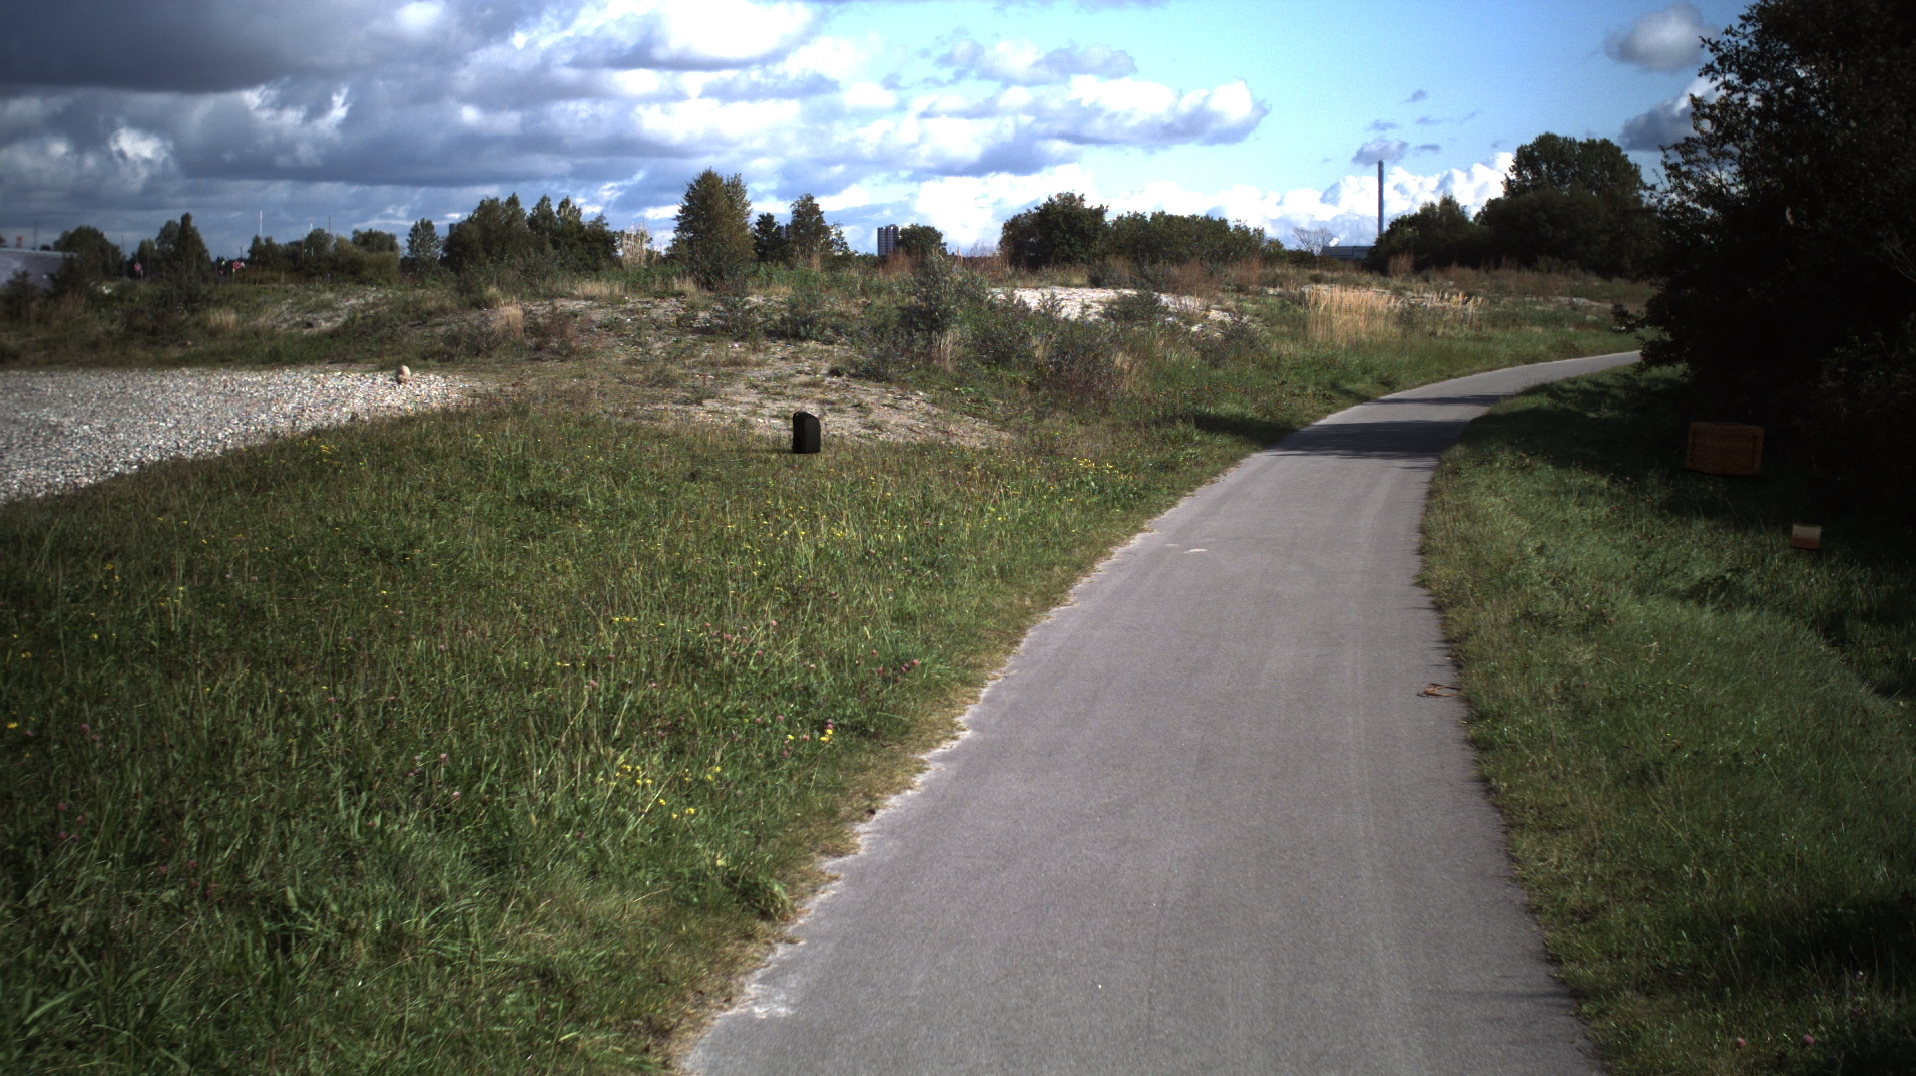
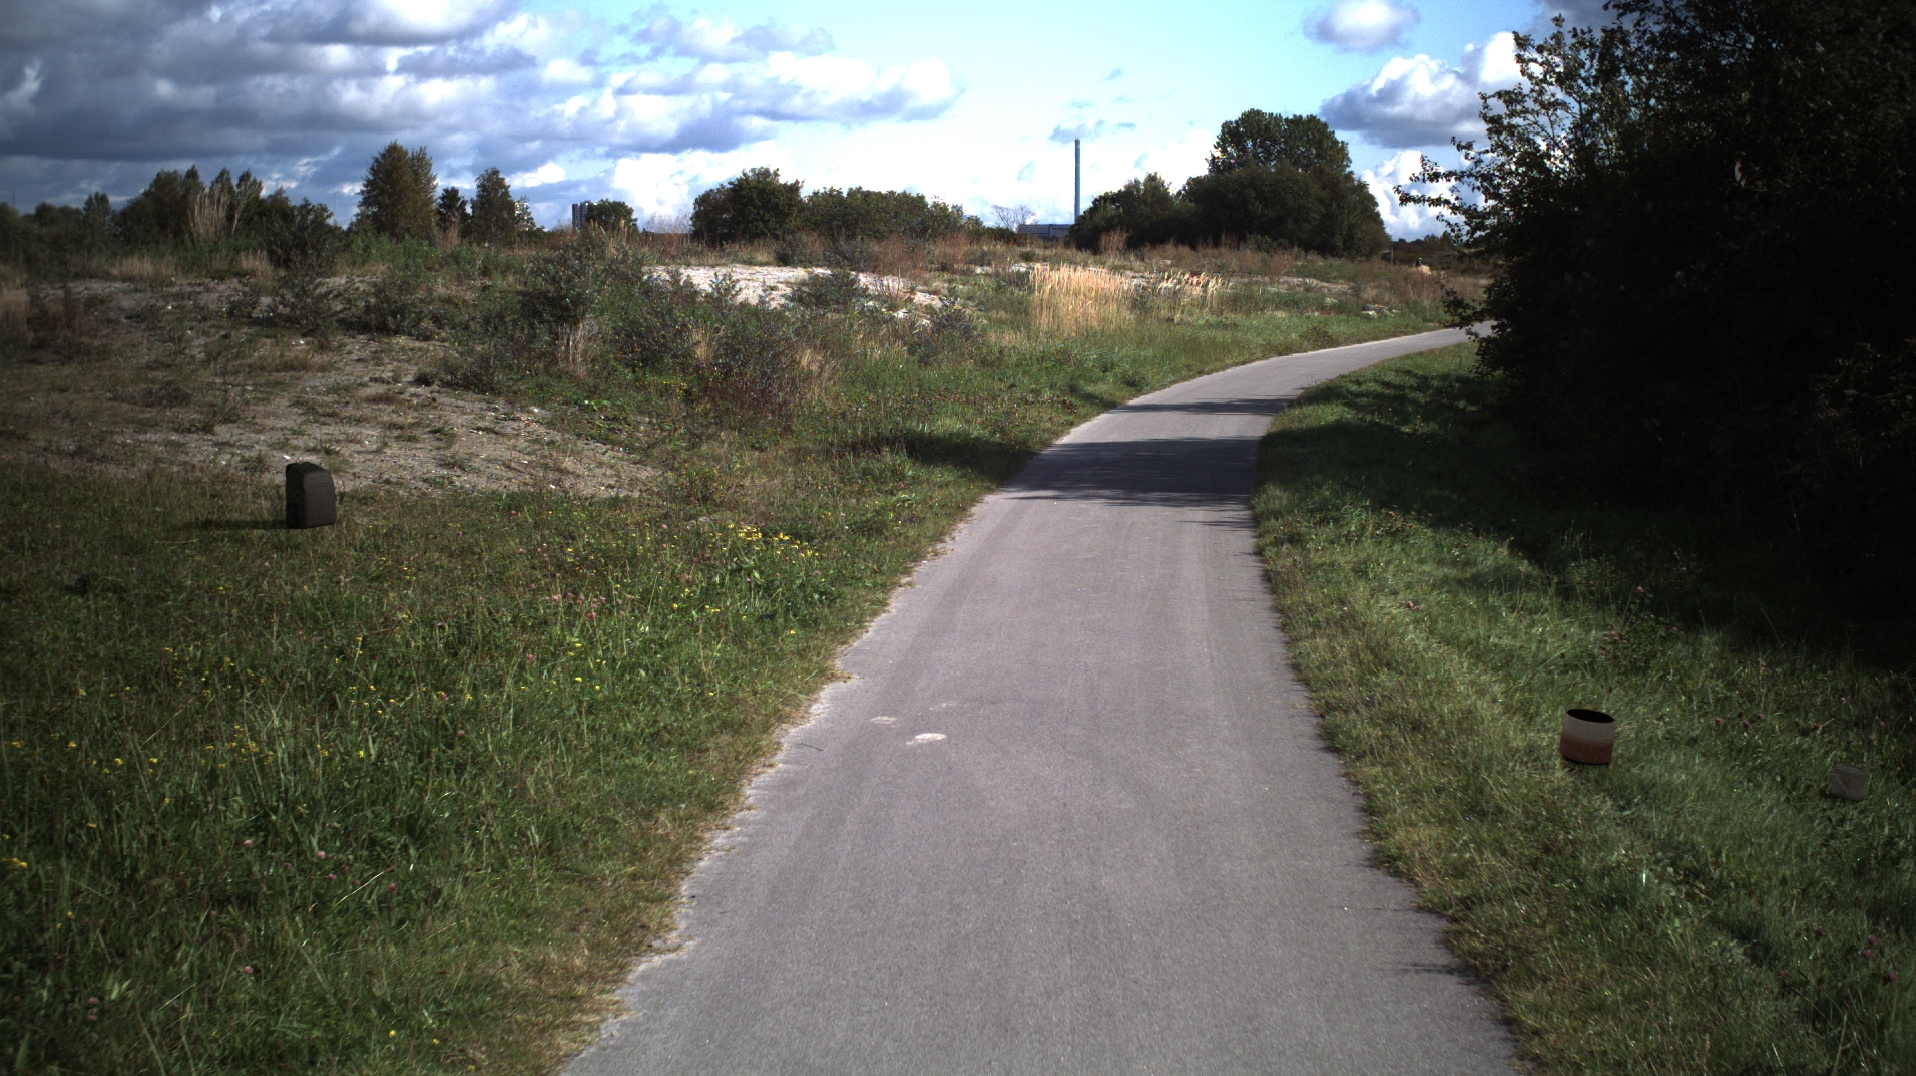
wooden crate: present [1685,422,1765,476] -> none [1516,447,1616,516]
planter: present [1791,524,1821,549] -> present [1559,708,1616,764]
watering can: none [1722,565,1755,585] -> present [1827,763,1868,801]

